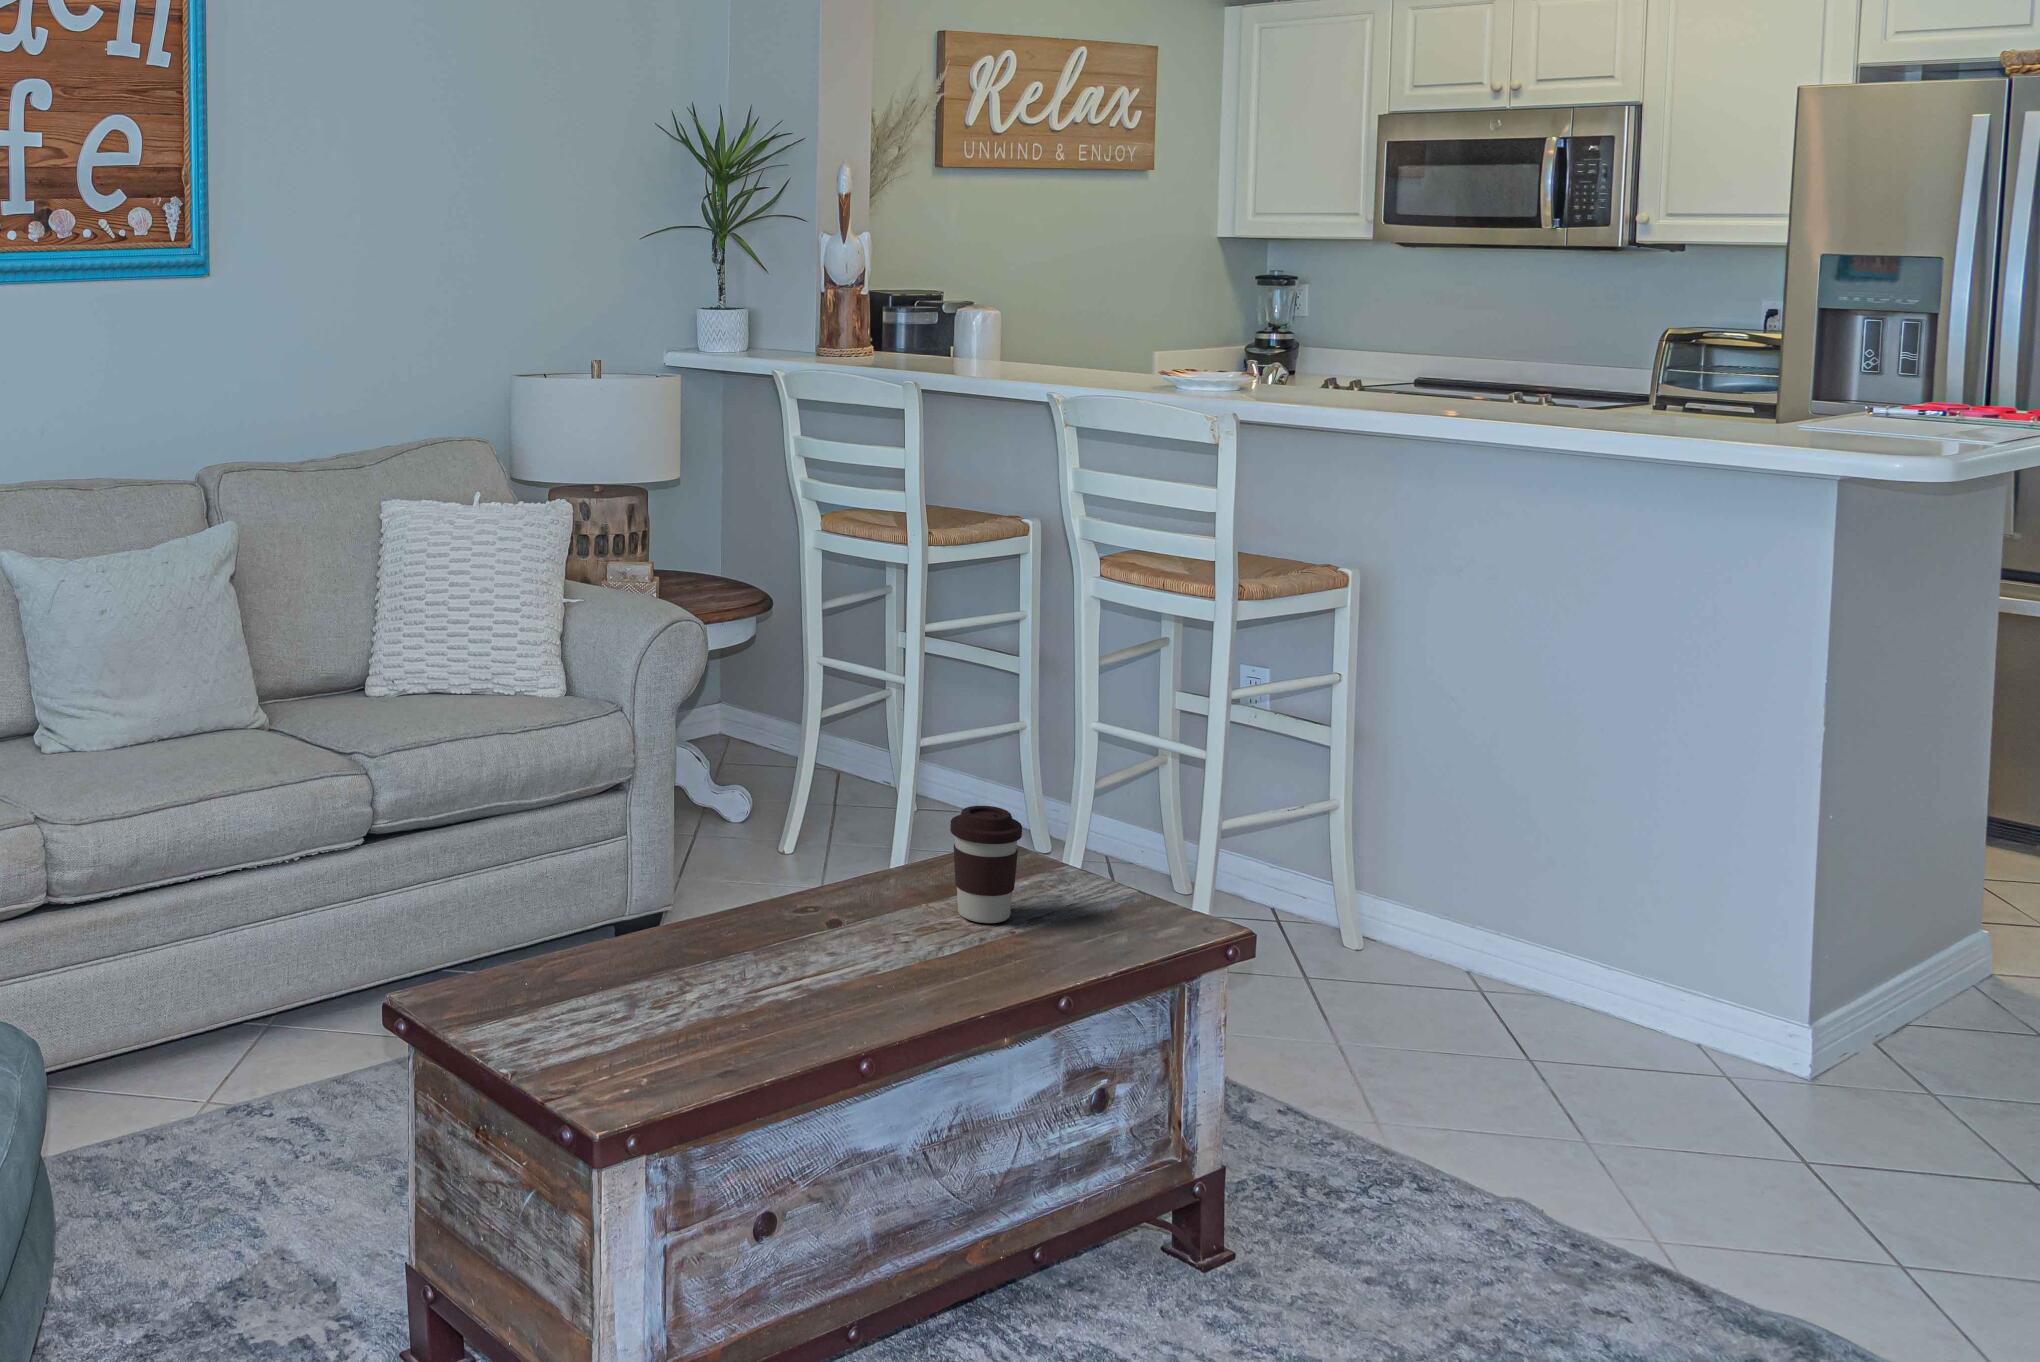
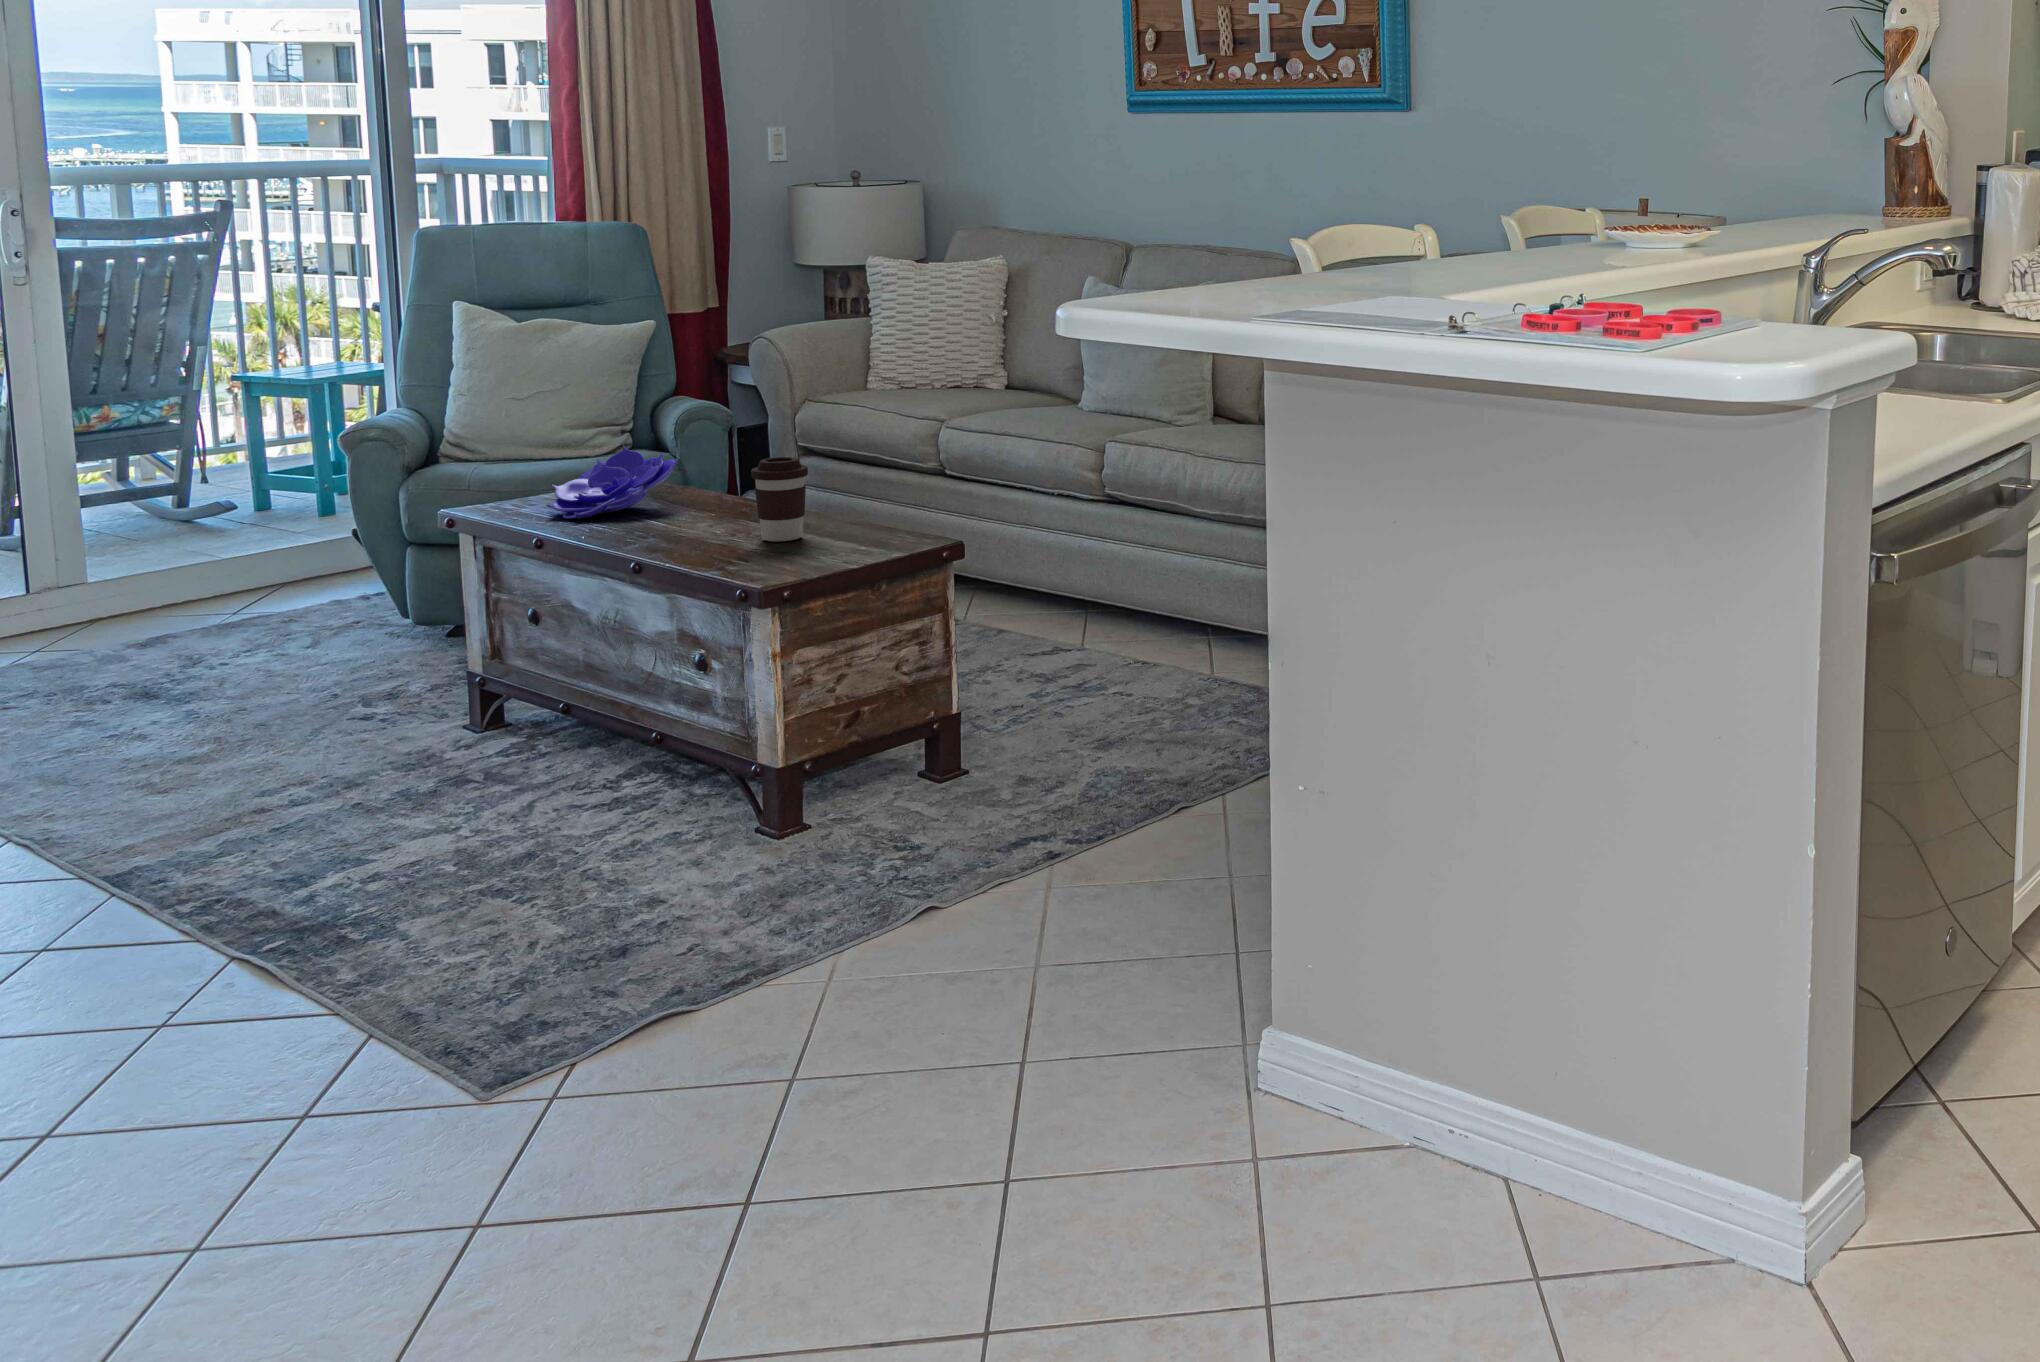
decorative bowl: none [602,889,801,1030] -> present [546,446,678,519]

